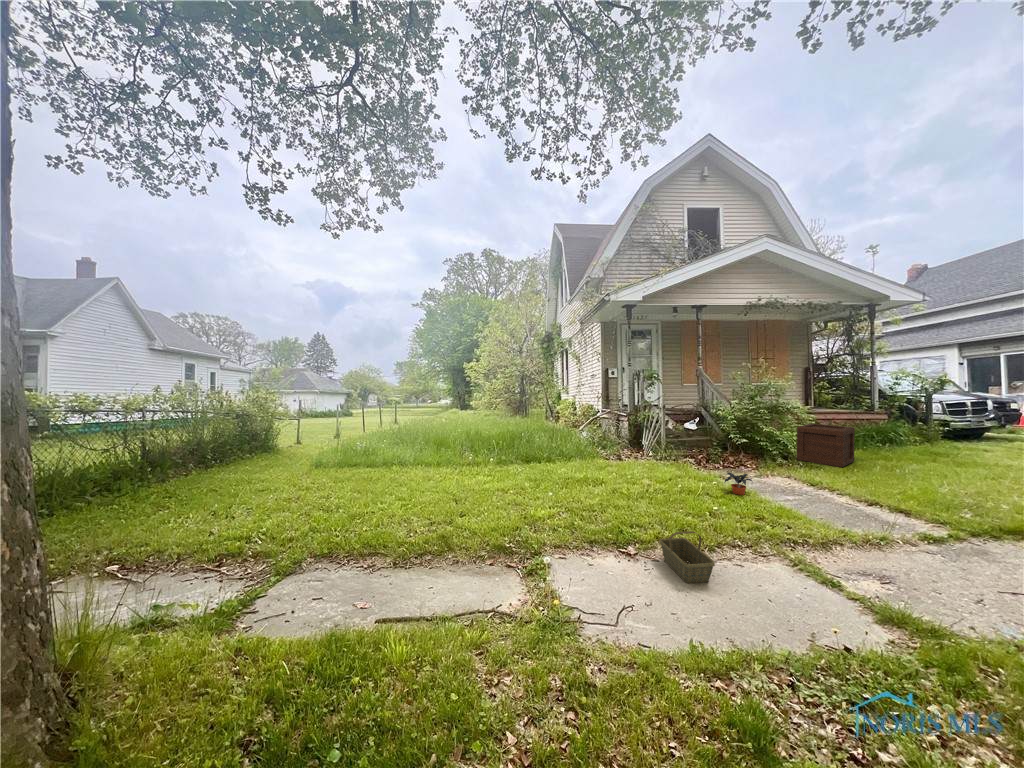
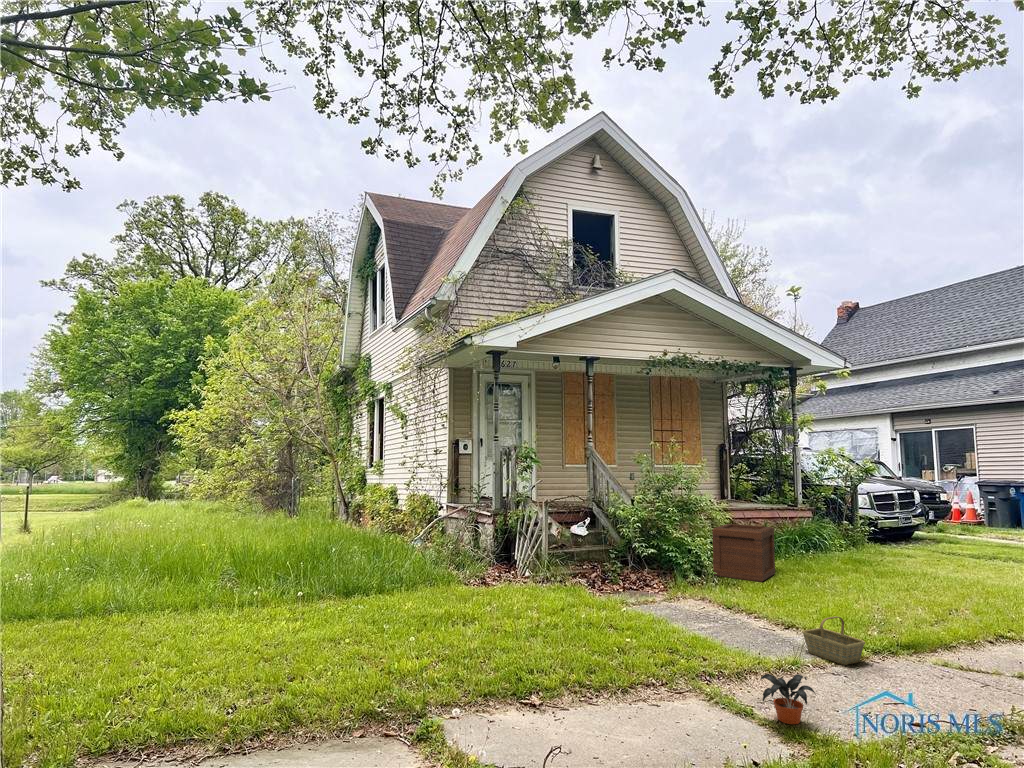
potted plant: present [724,473,752,495] -> present [761,674,816,724]
basket: present [659,531,715,583] -> present [802,616,865,665]

